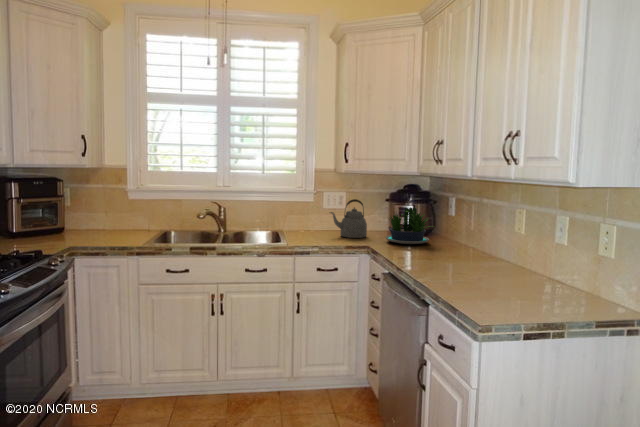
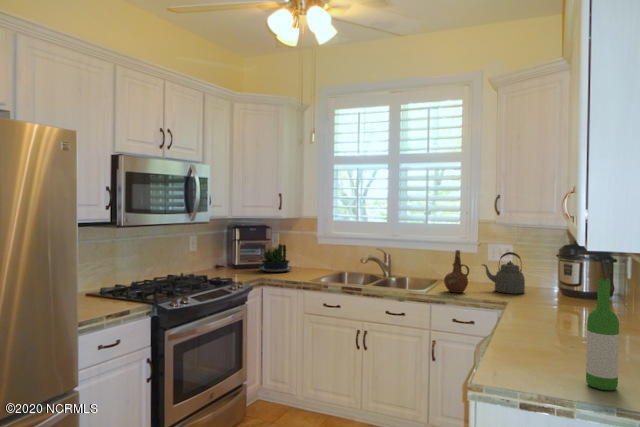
ceramic pitcher: none [302,199,325,242] -> present [444,250,469,293]
potted plant: present [385,207,431,244] -> present [259,244,292,272]
wine bottle: none [544,217,574,310] -> present [586,279,619,390]

